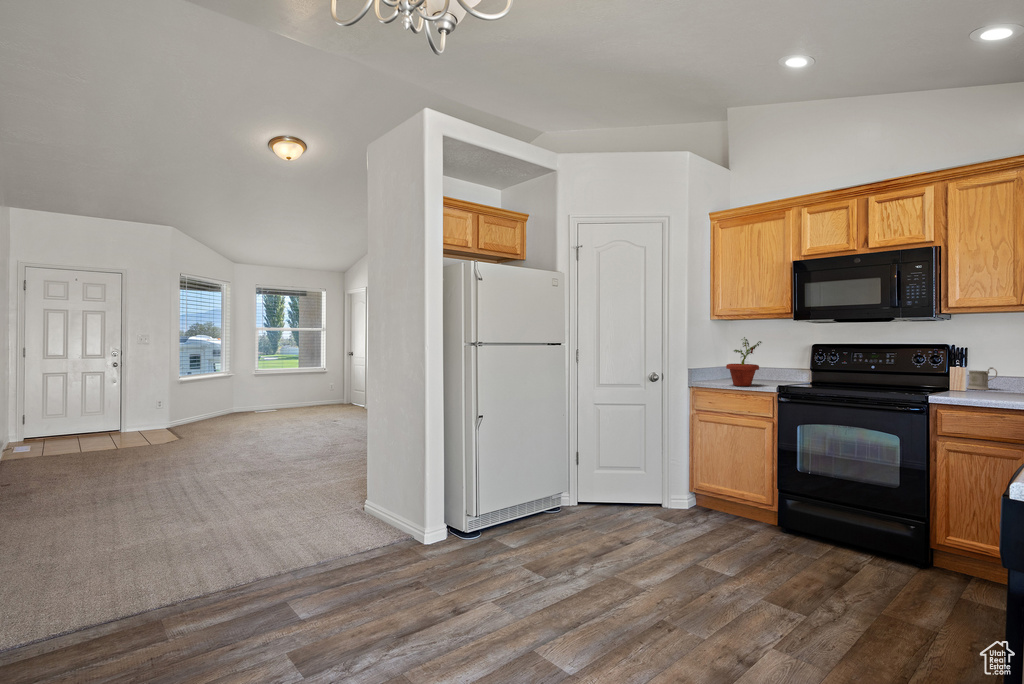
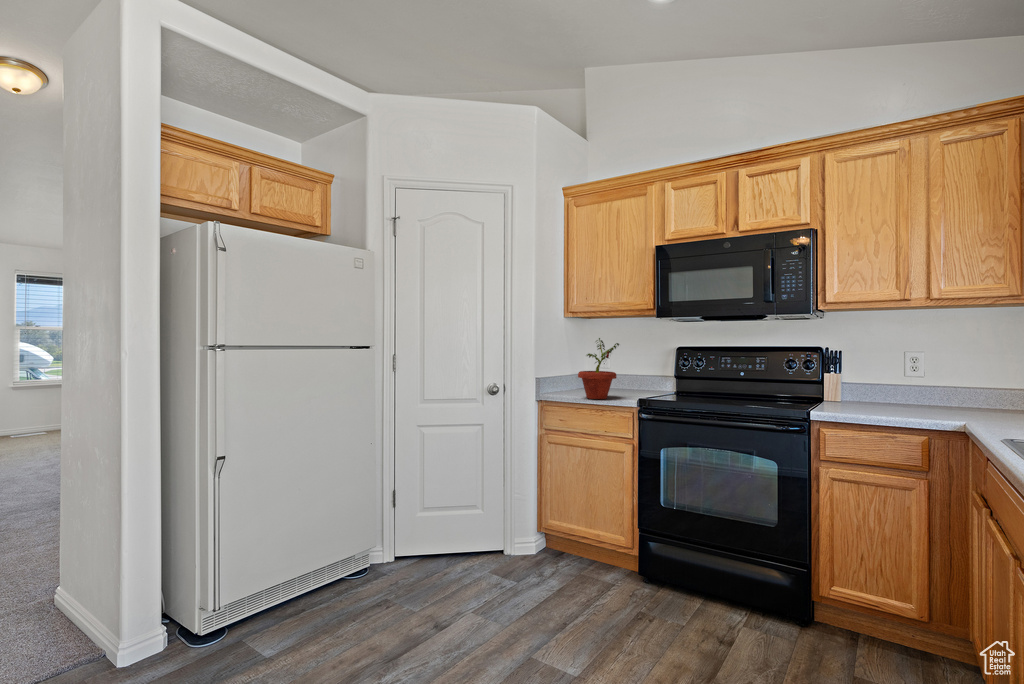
mug: present [967,367,997,390] -> none [843,374,876,400]

